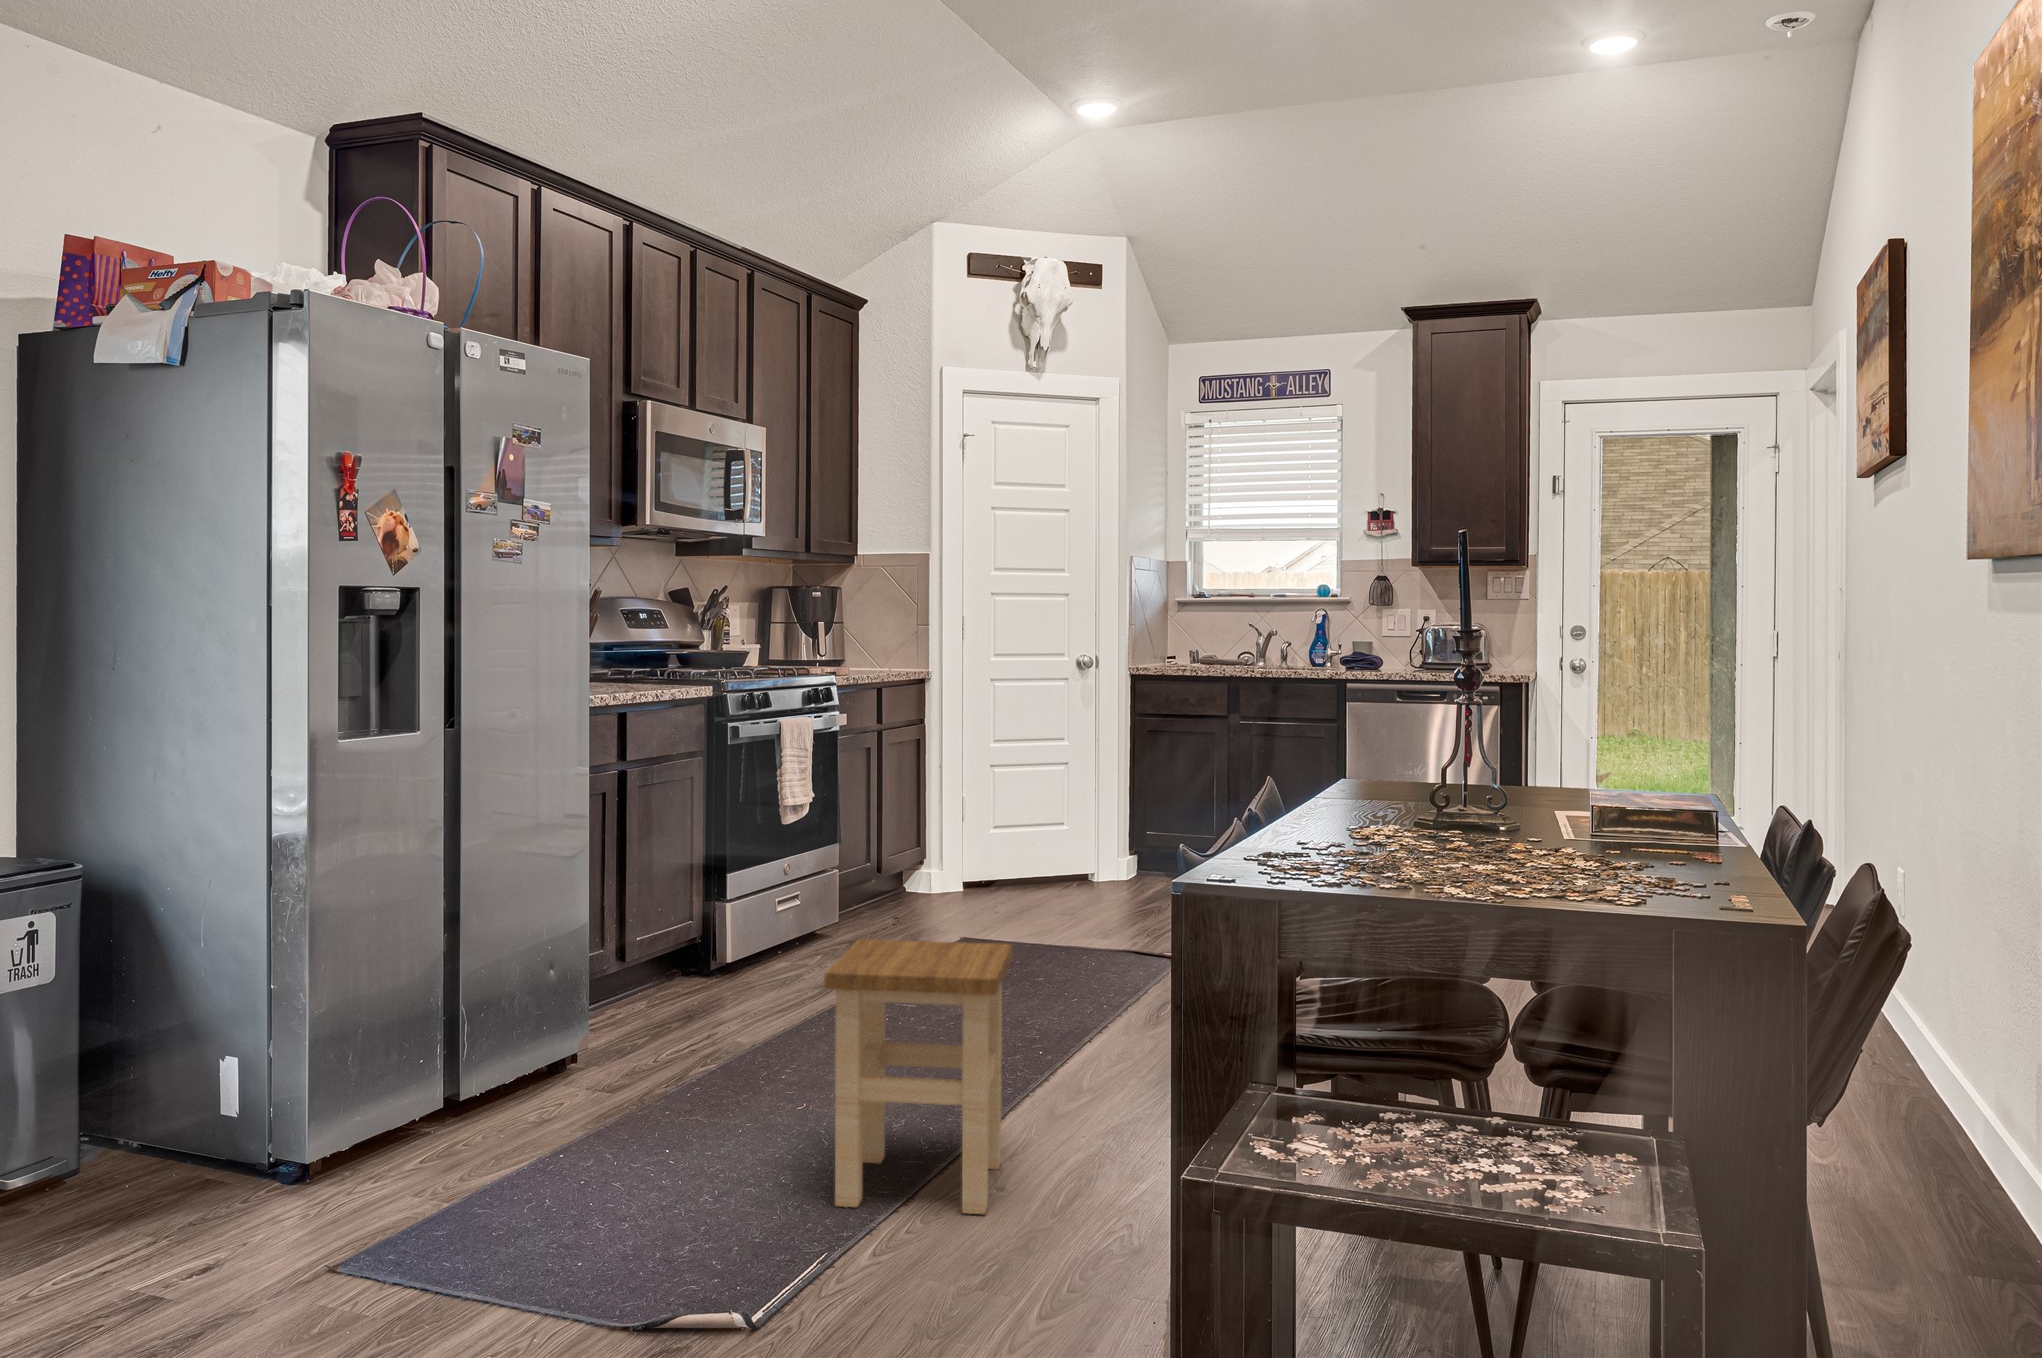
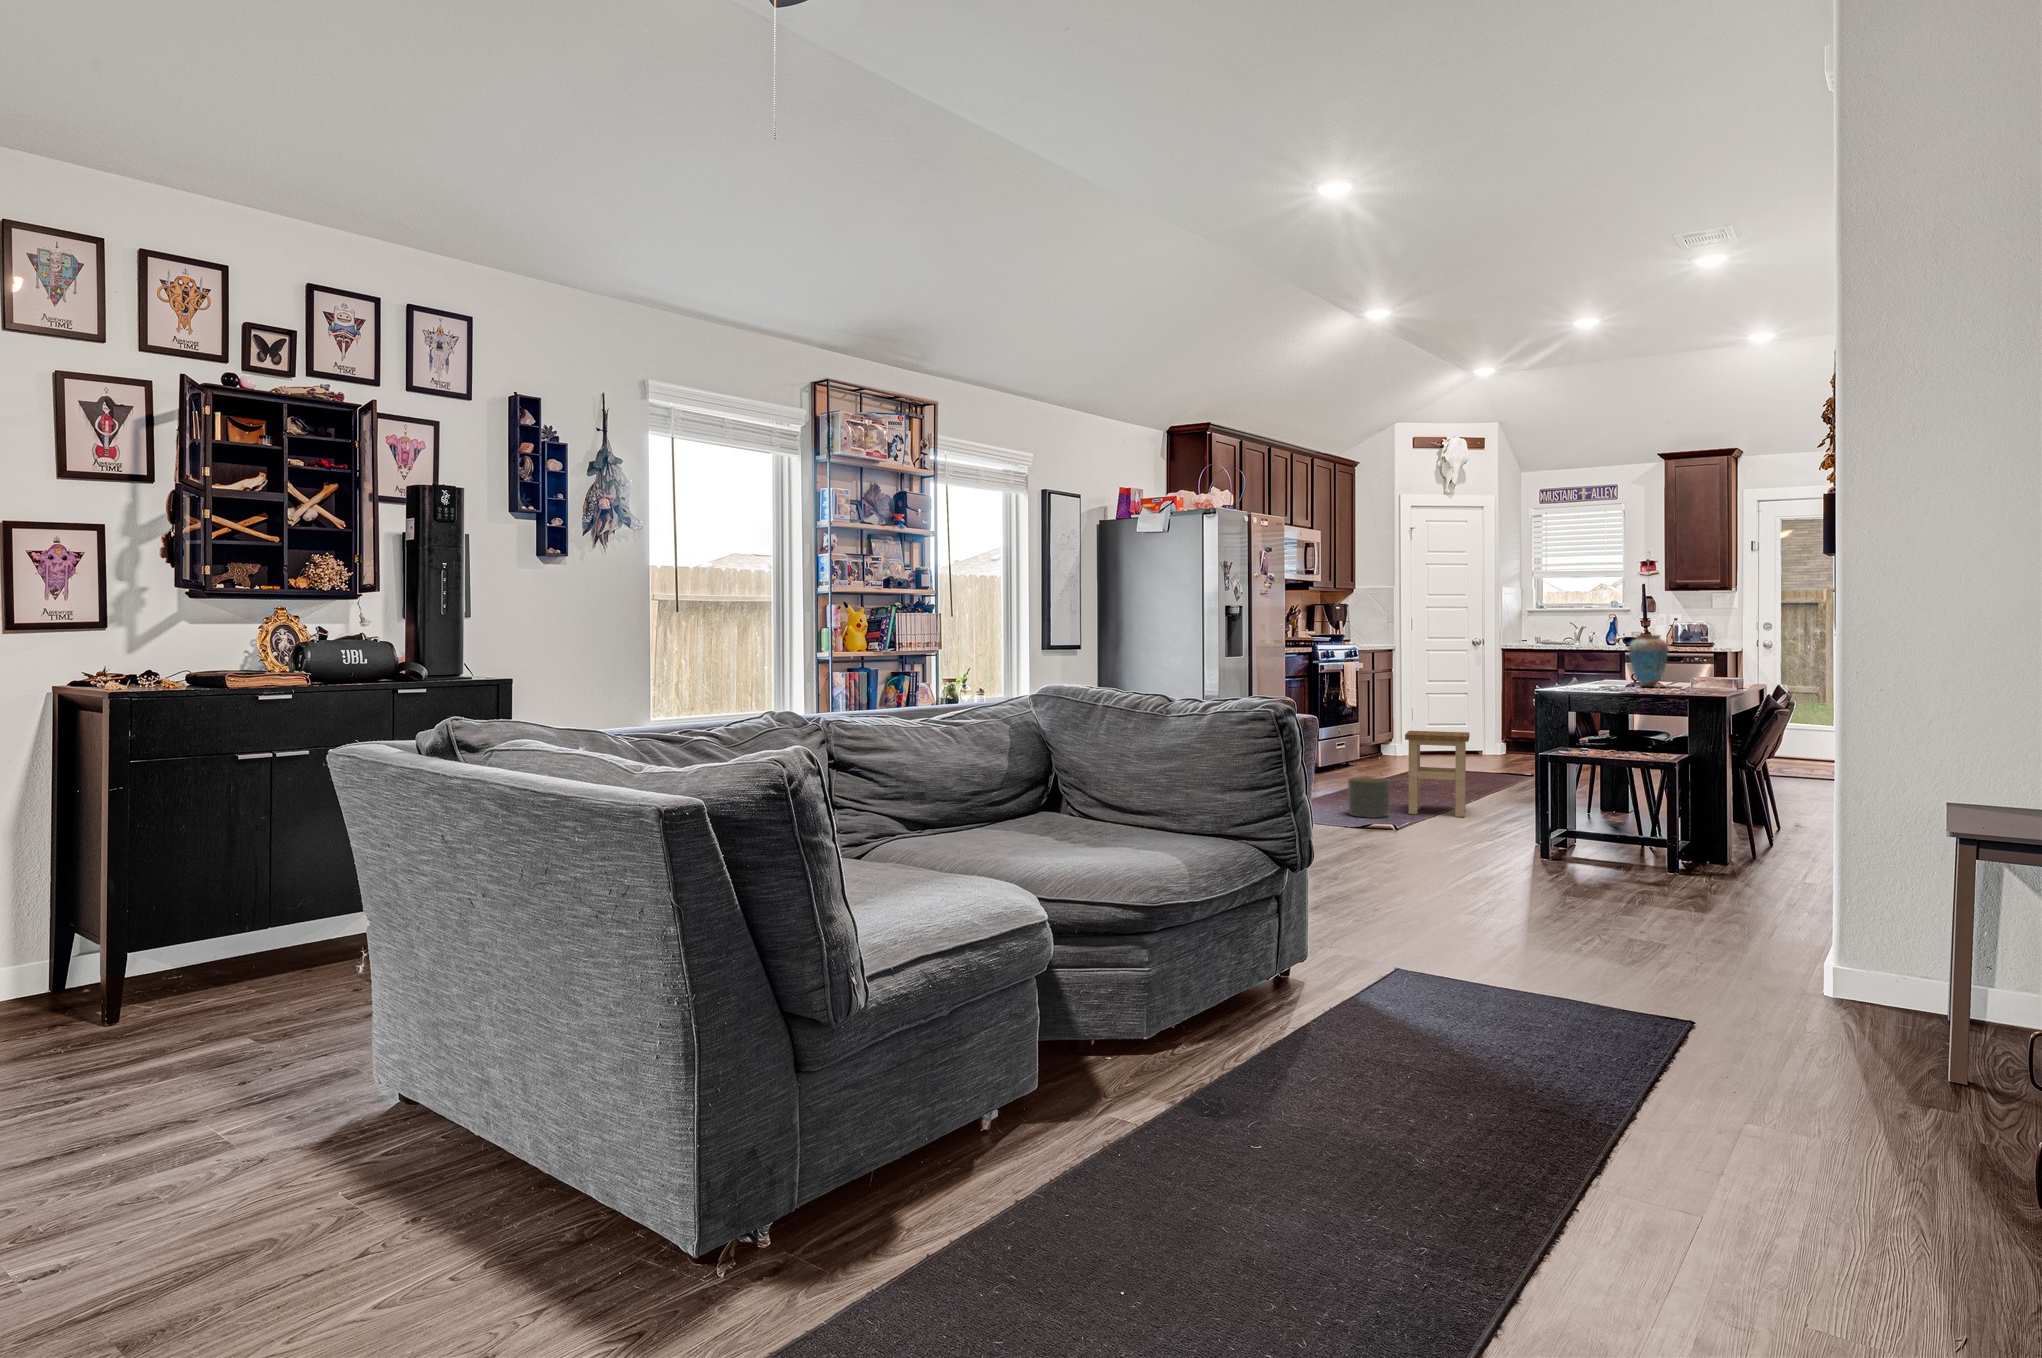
vase: none [1460,699,1585,878] -> present [1629,635,1668,687]
planter: none [651,1102,773,1251] -> present [1348,777,1390,818]

